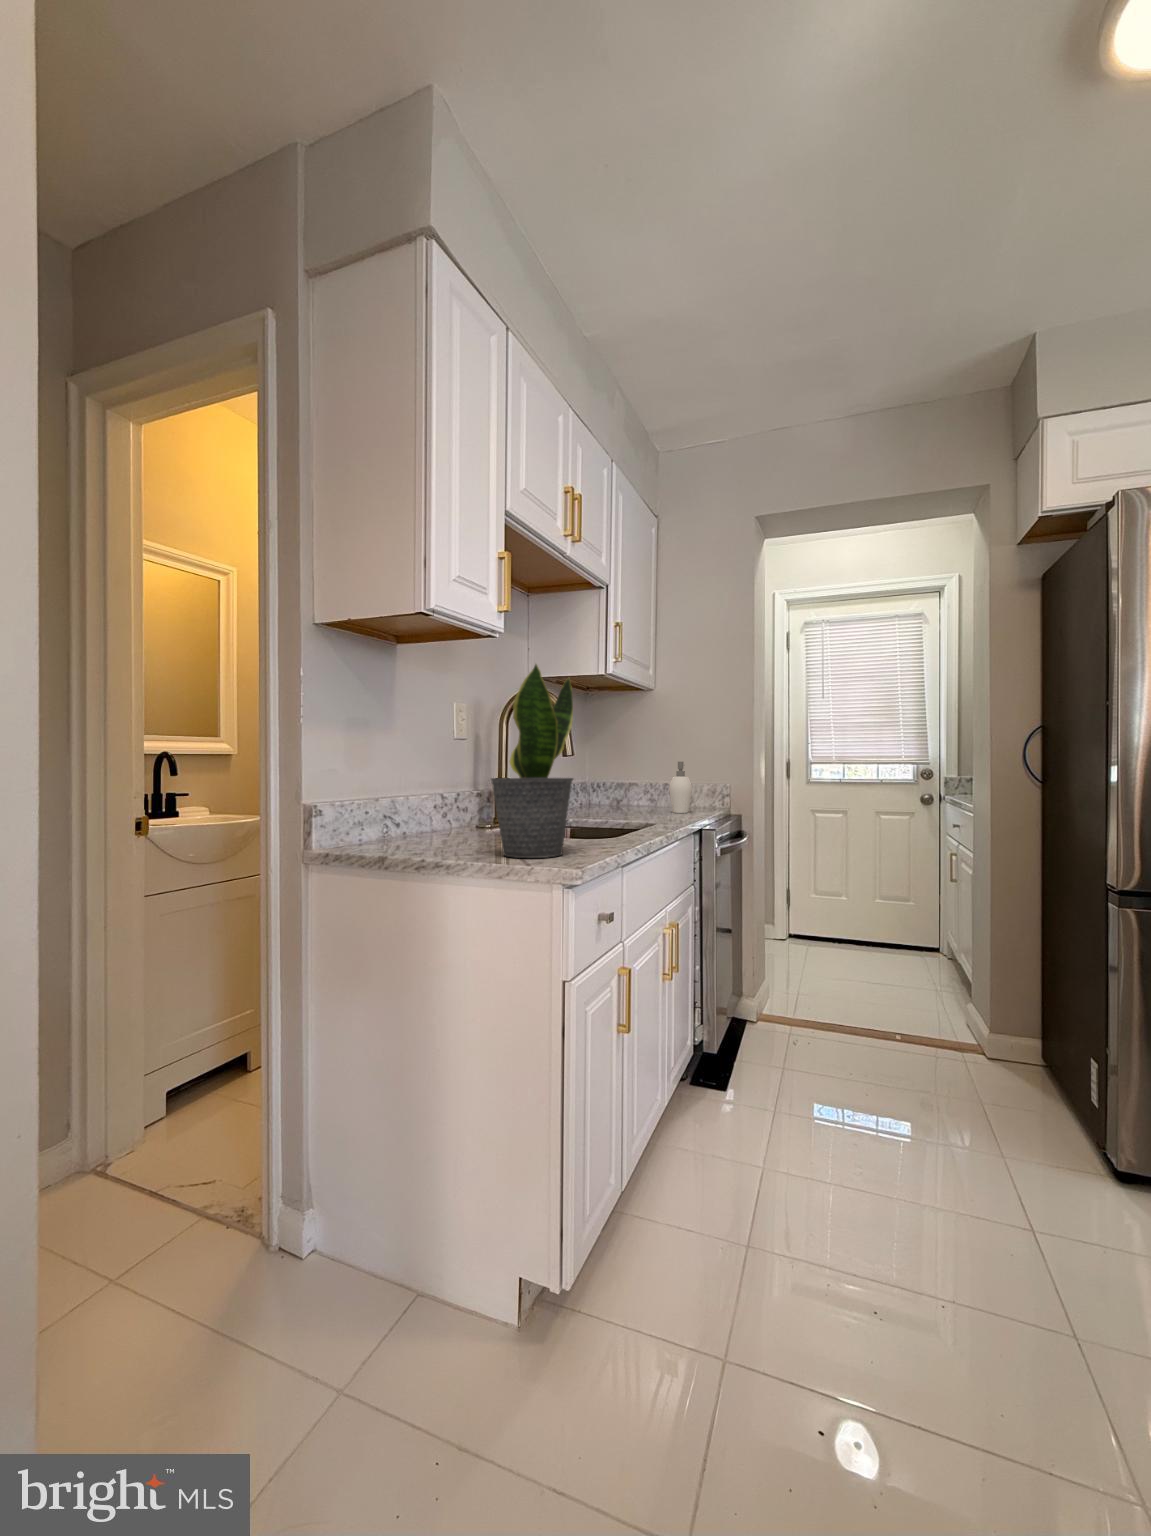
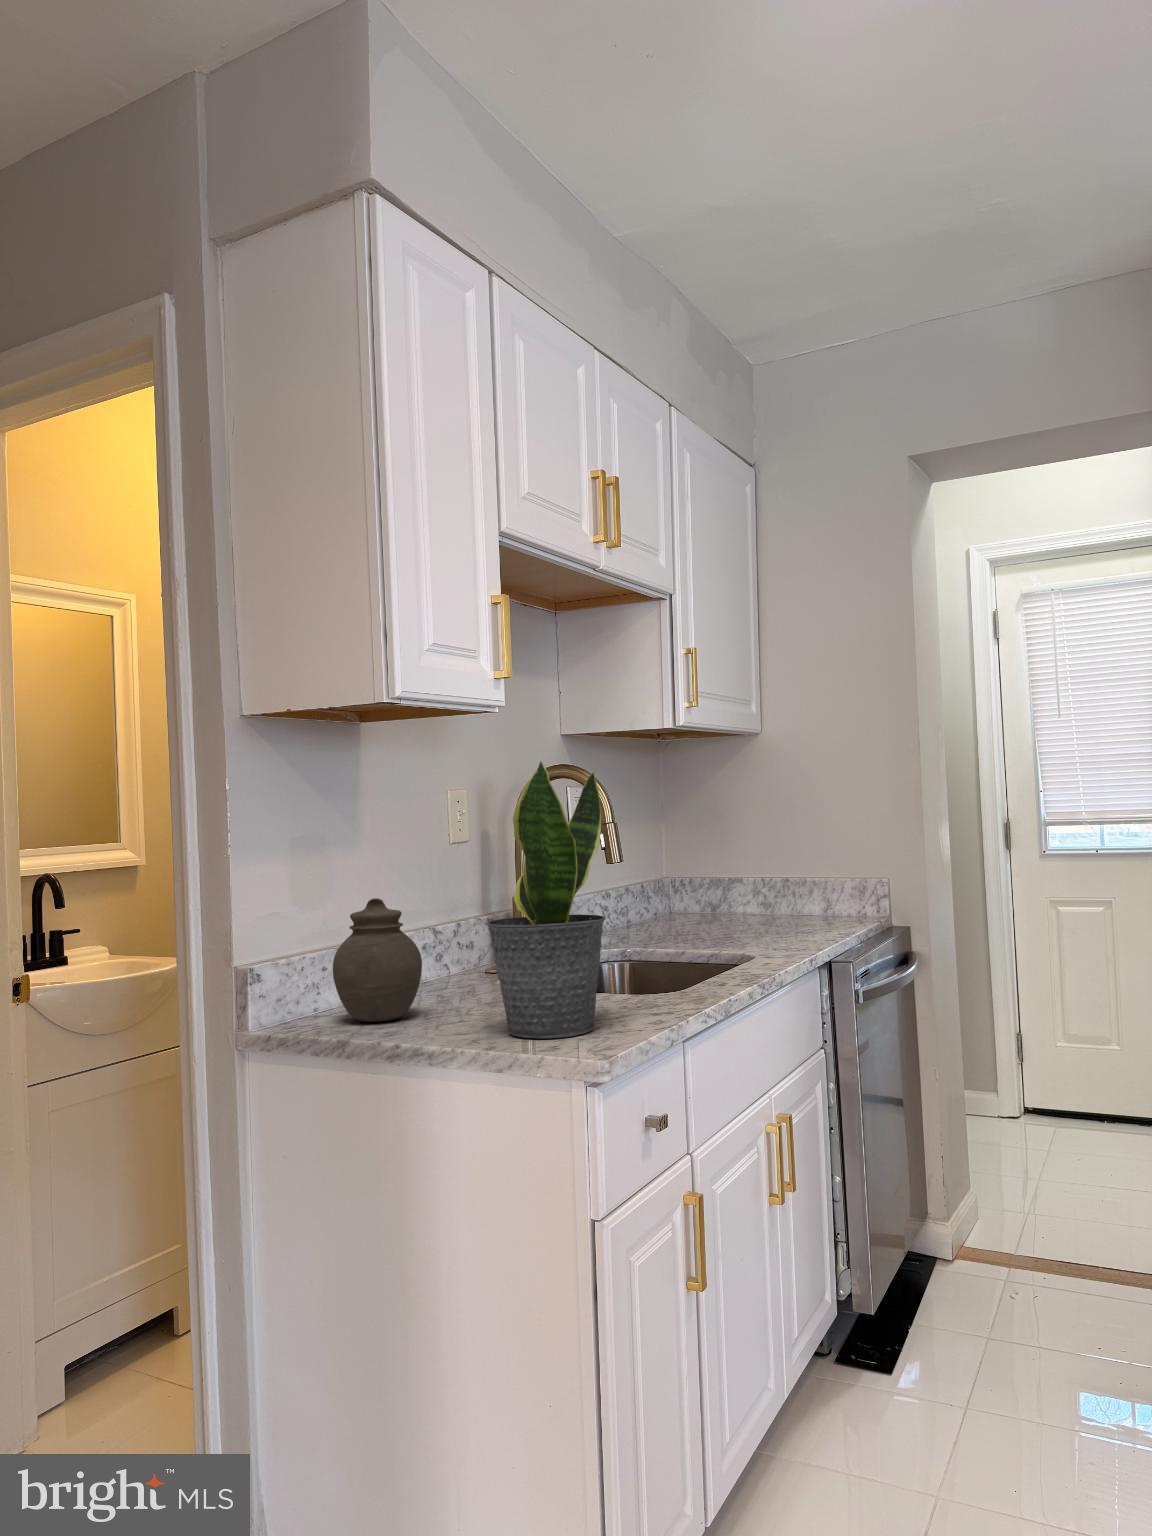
soap dispenser: present [669,762,692,813] -> none [791,846,836,926]
jar: none [375,764,439,849] -> present [333,898,422,1022]

